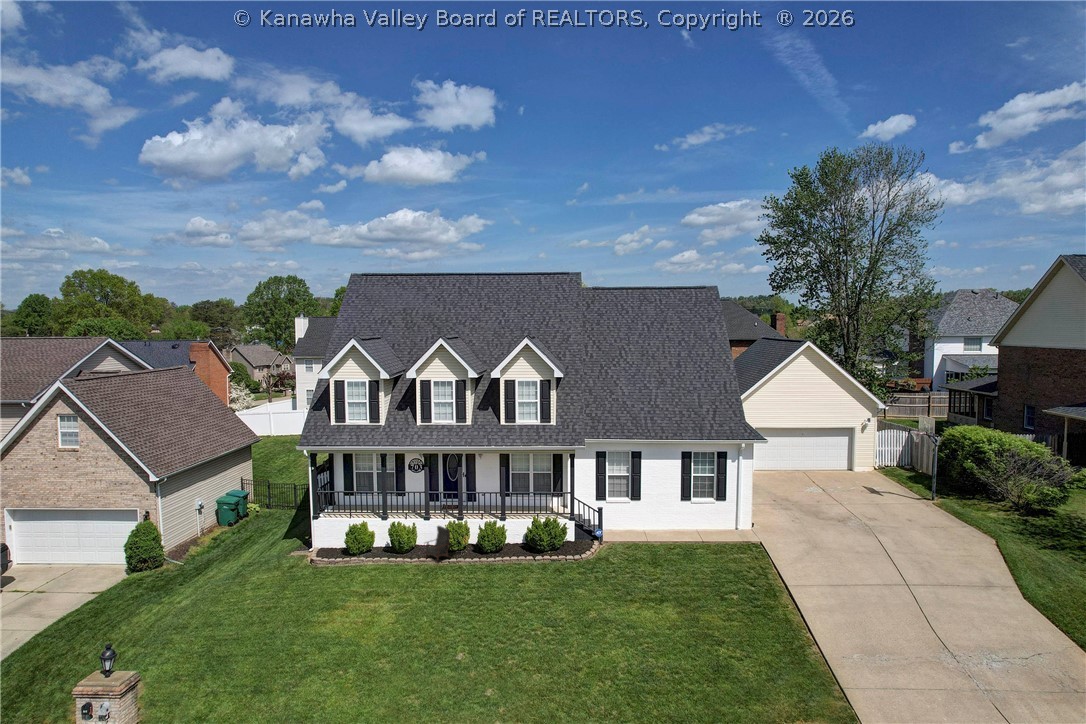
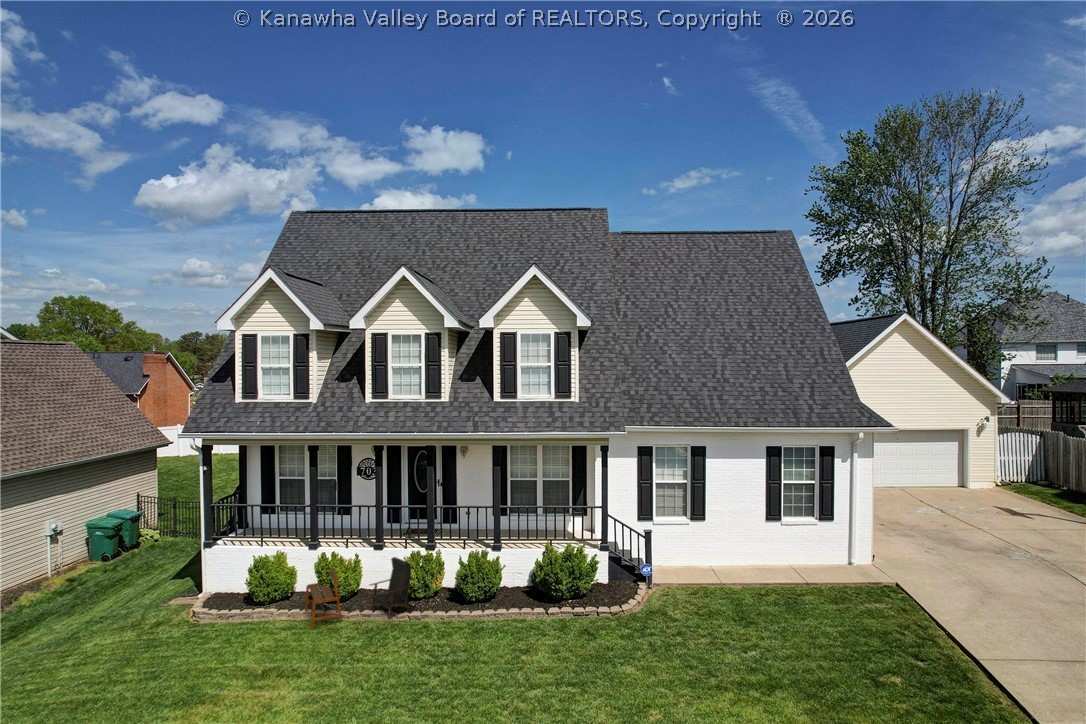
bench: none [383,529,409,570] -> present [305,566,343,629]

